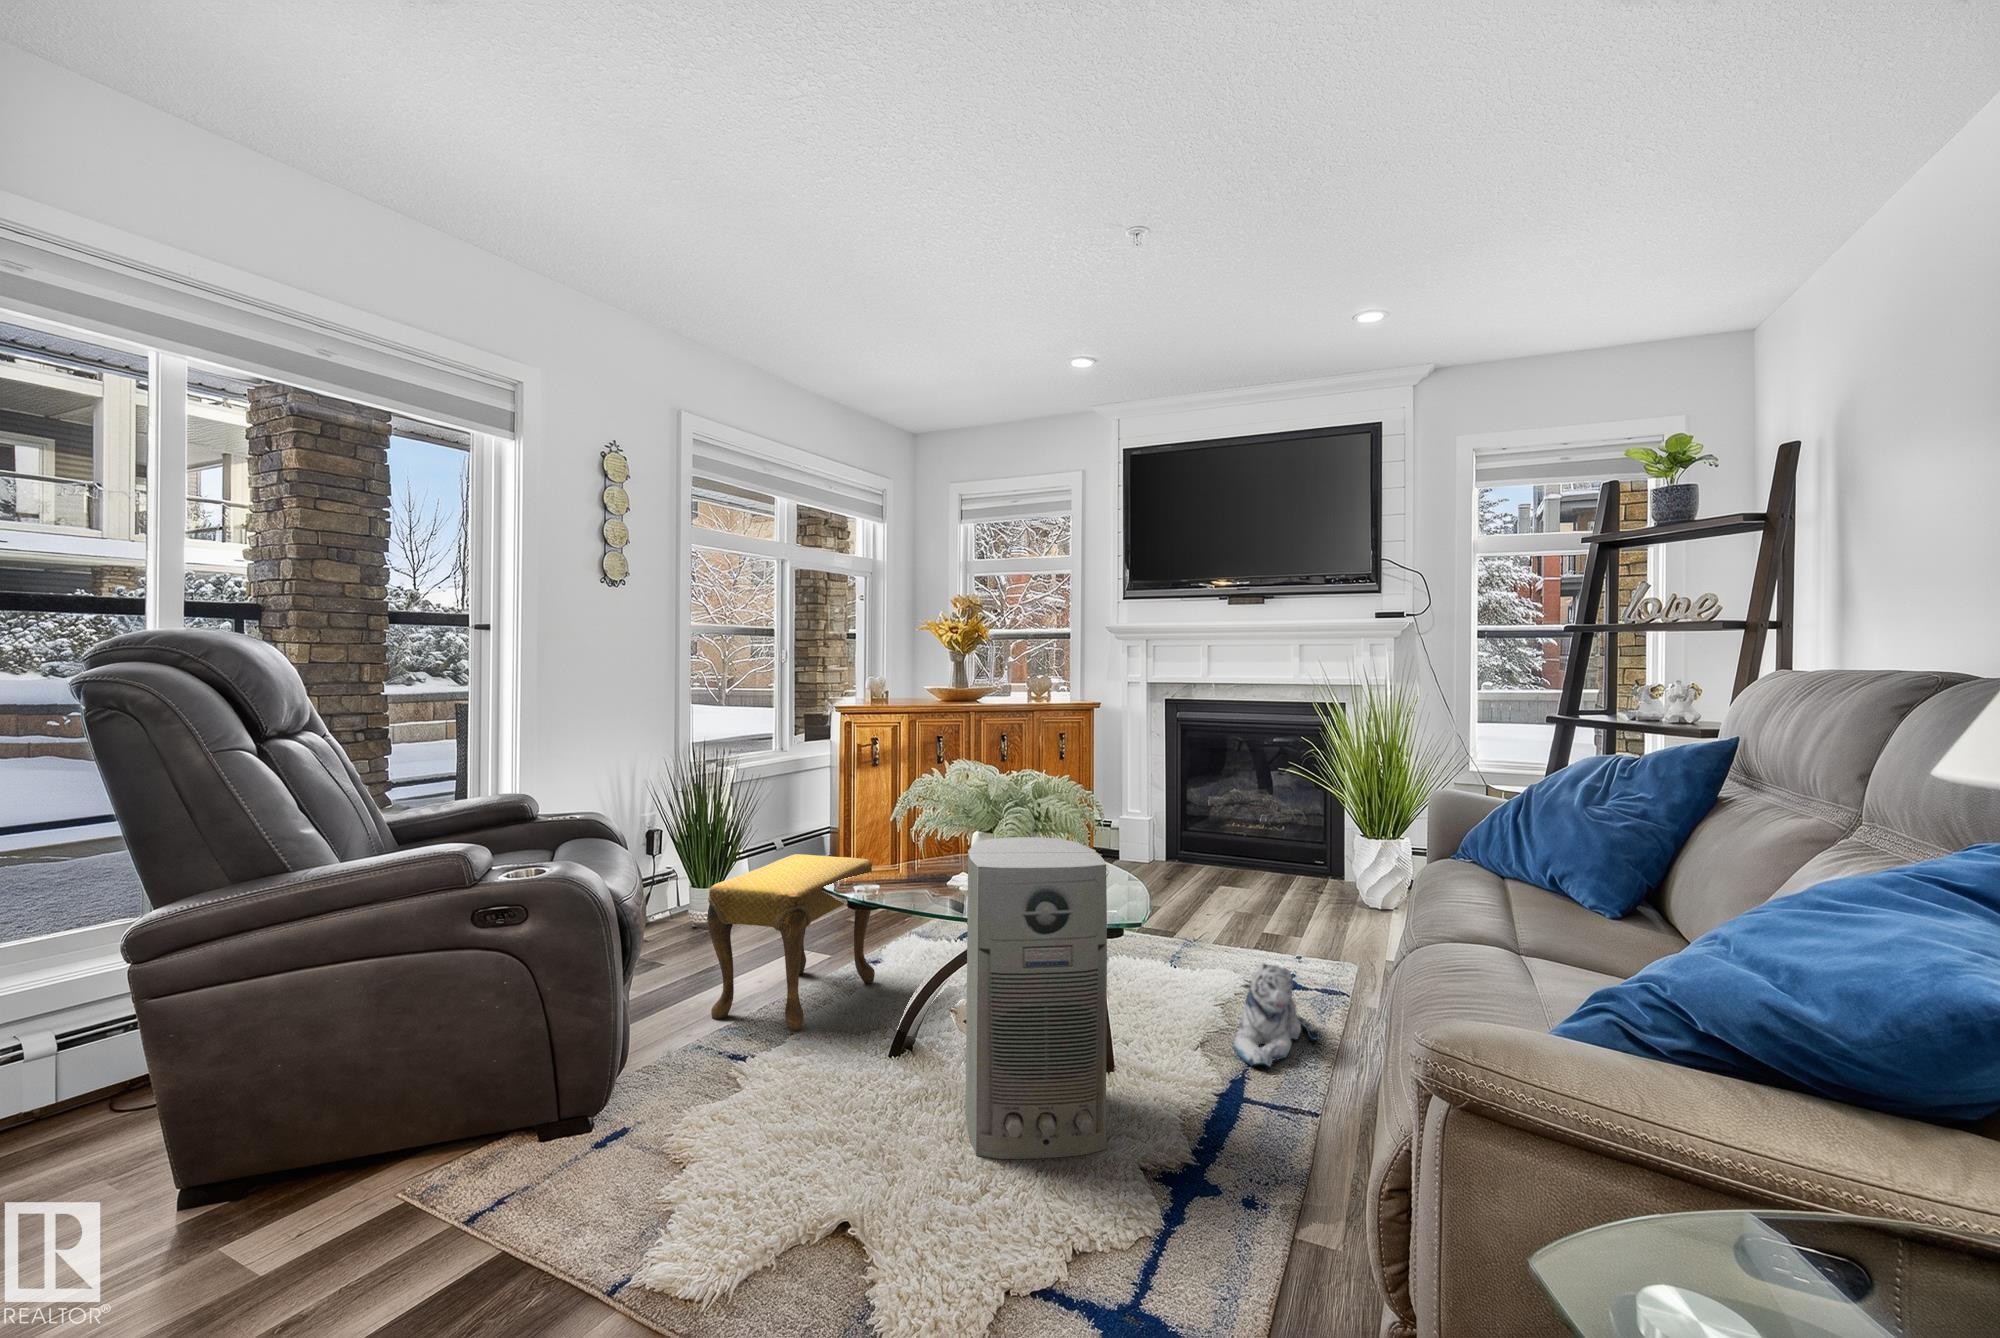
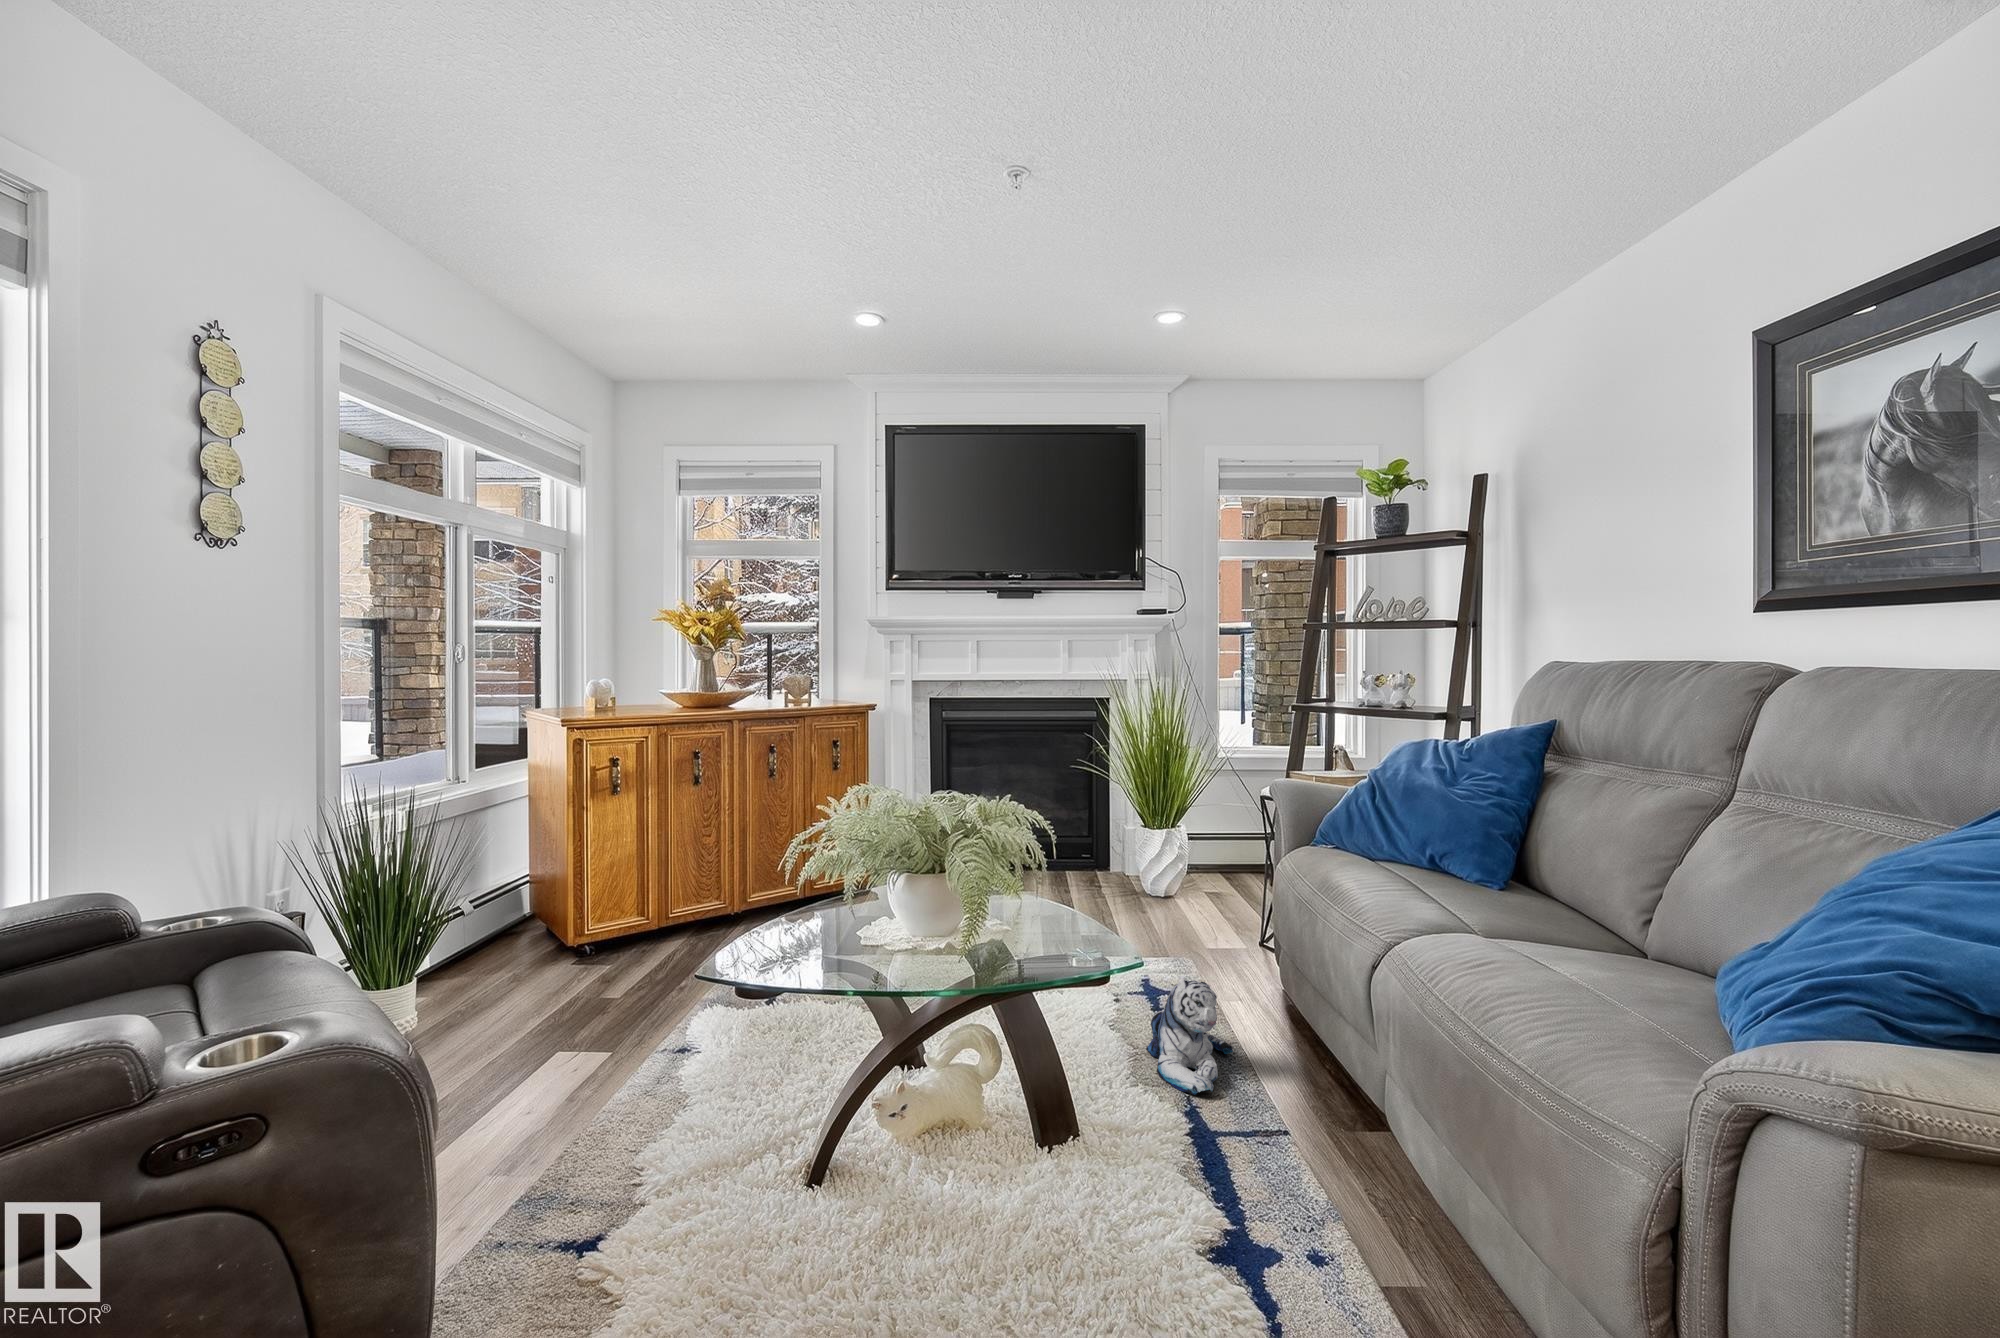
air purifier: present [965,837,1107,1159] -> none [932,868,1131,1277]
footstool: present [707,854,875,1032] -> none [500,912,703,1157]

